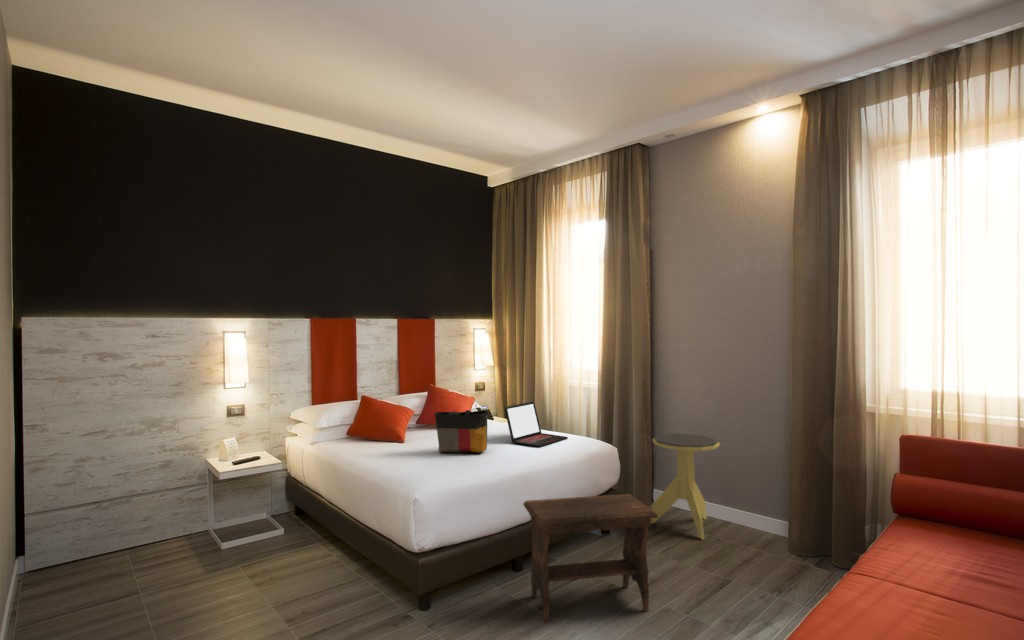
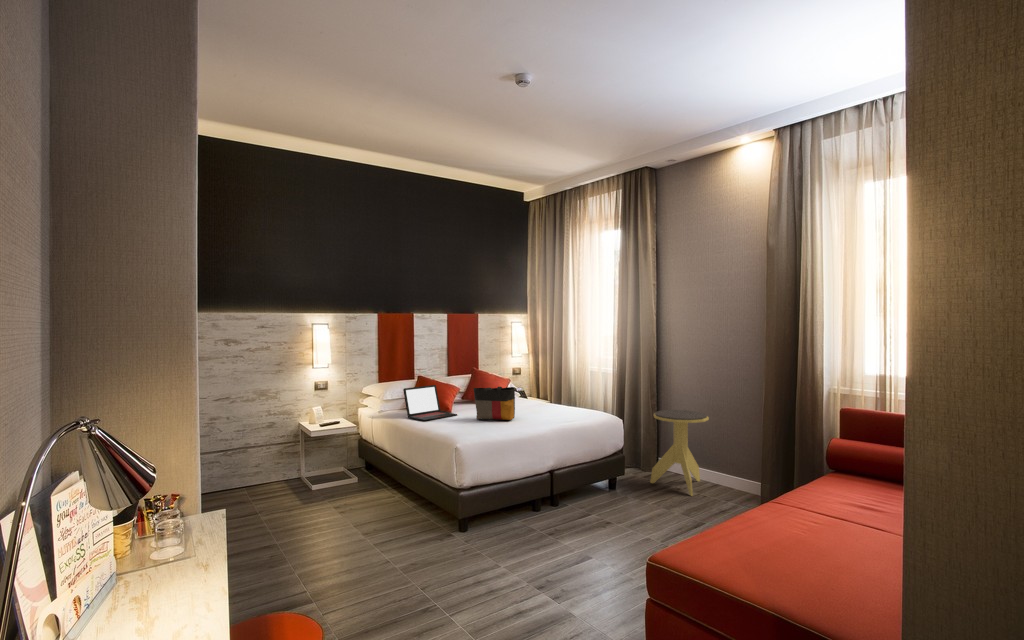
laptop: present [505,402,568,447] -> present [403,385,457,421]
footstool: present [523,494,658,622] -> none [538,452,640,544]

